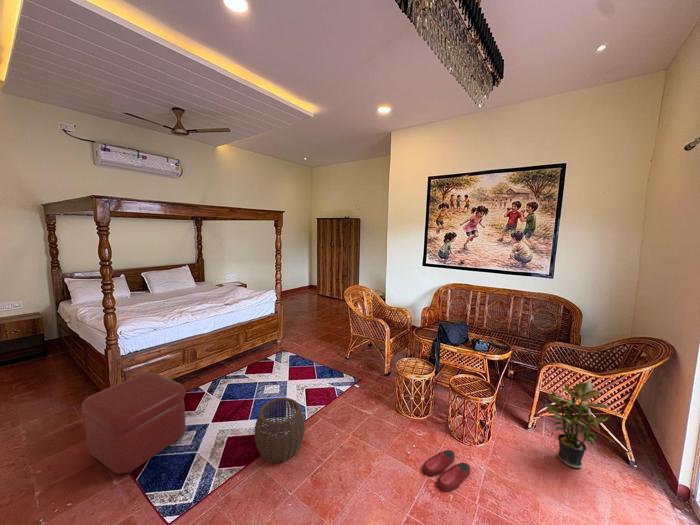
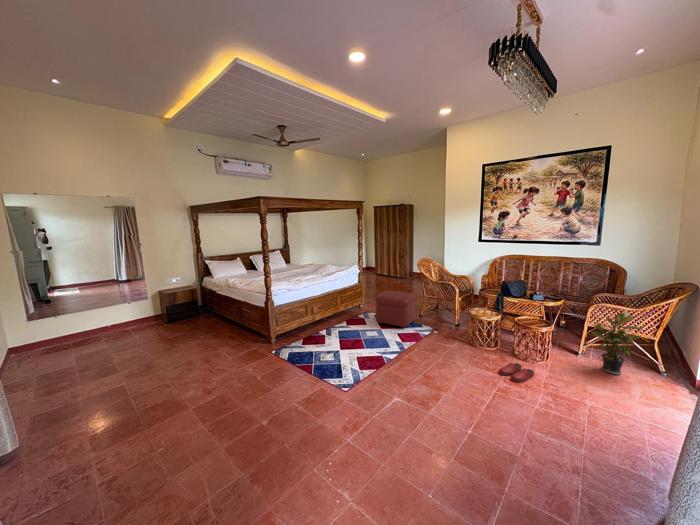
ottoman: present [82,373,186,474] -> present [375,290,416,328]
woven basket: present [254,398,305,463] -> none [378,330,412,368]

